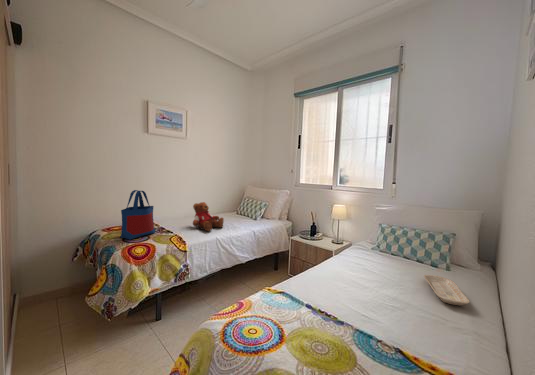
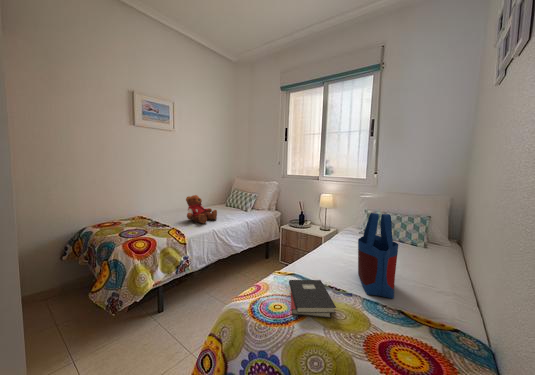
tote bag: present [120,190,155,240] -> present [358,213,398,298]
tray: present [424,275,470,306] -> none [408,252,447,275]
hardback book: none [266,300,317,351] -> present [289,280,336,318]

